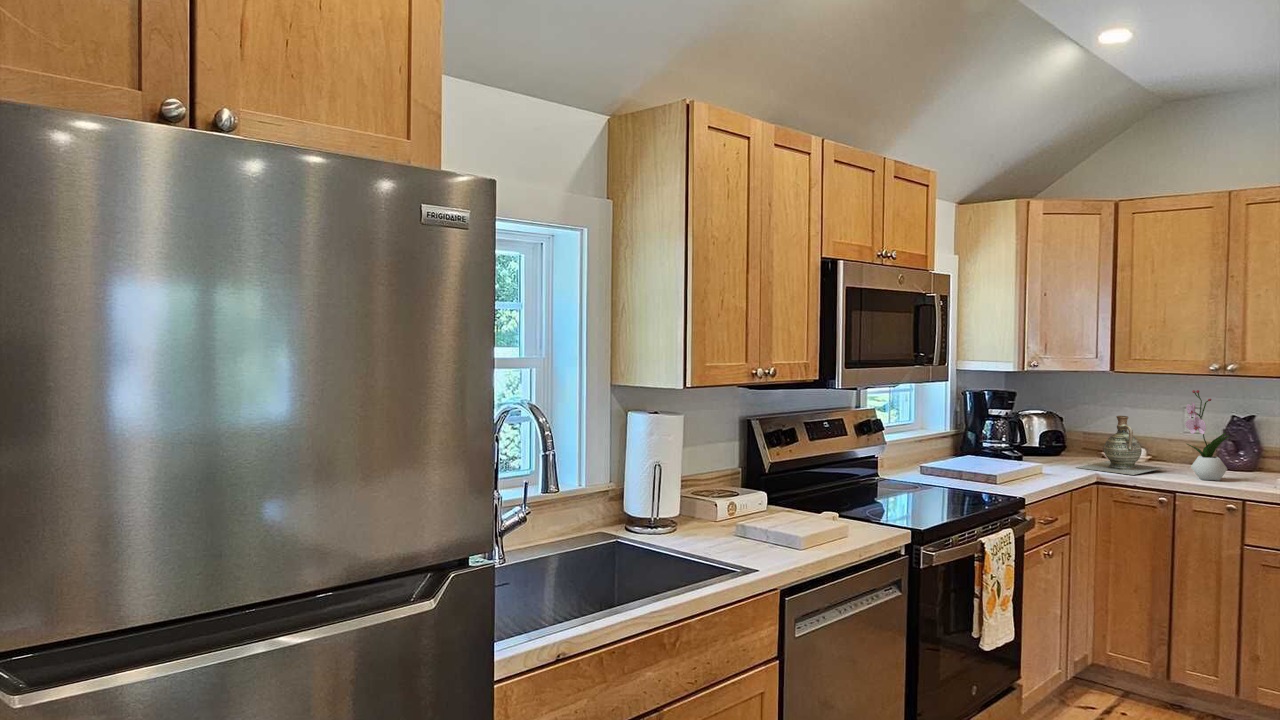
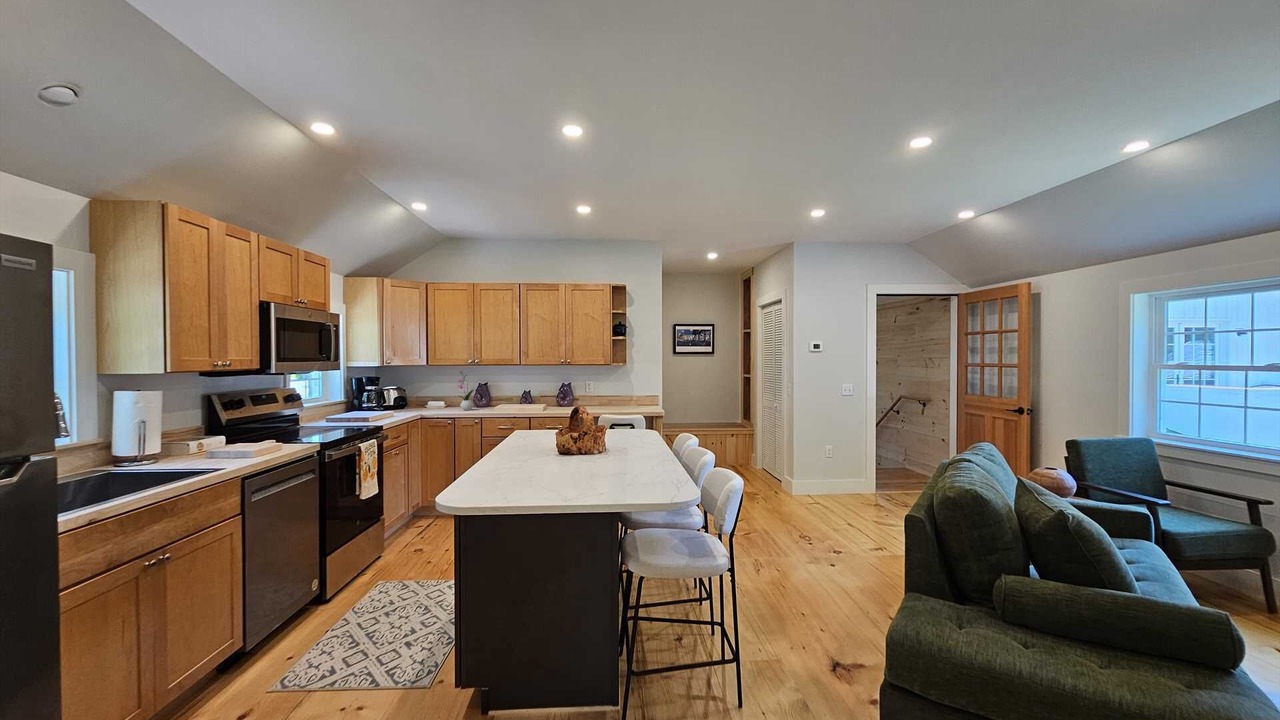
ceramic jug: present [1077,416,1163,475] -> none [410,385,451,412]

